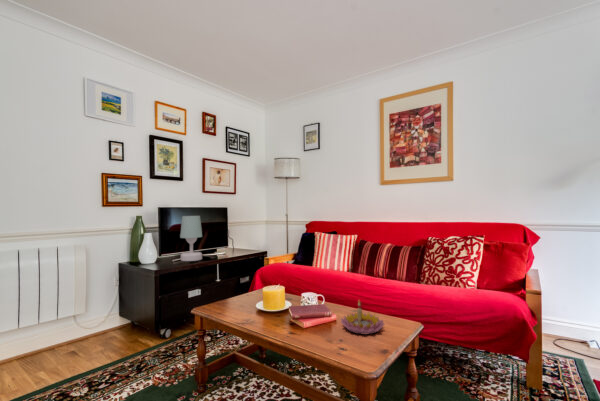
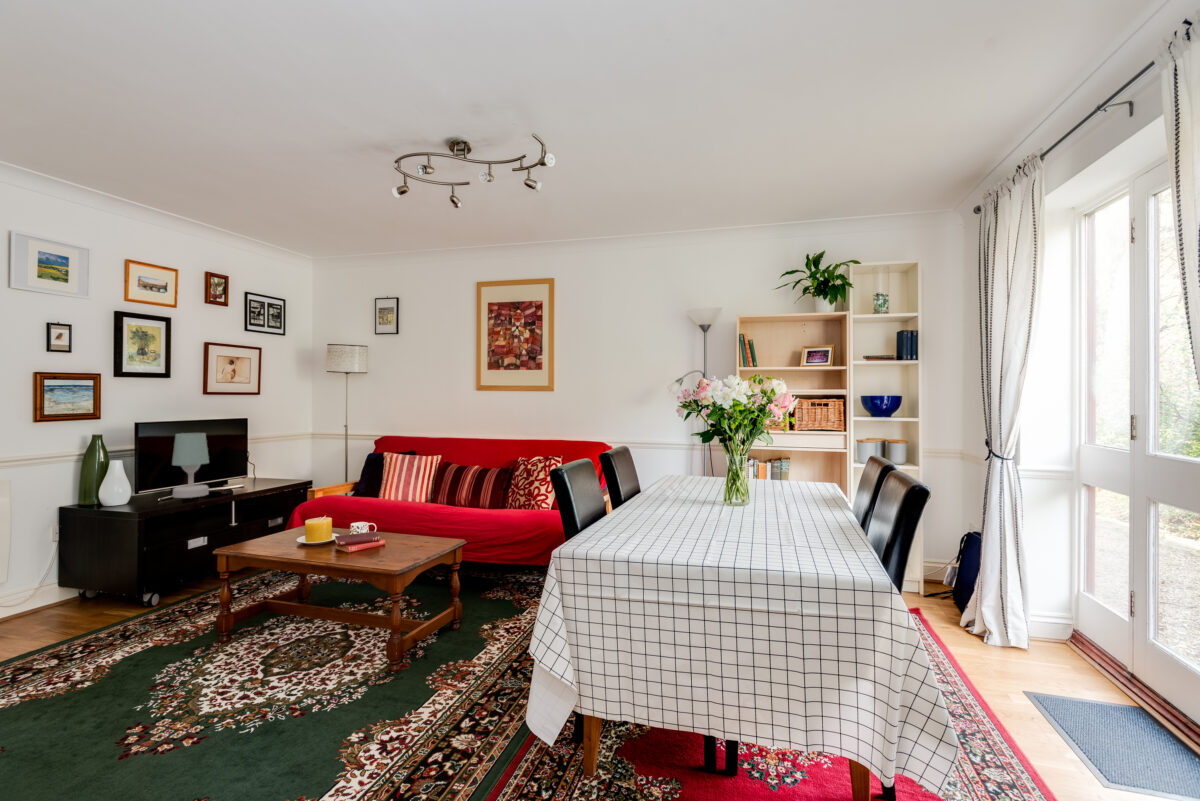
candle holder: present [341,302,384,335] -> none [387,522,430,553]

